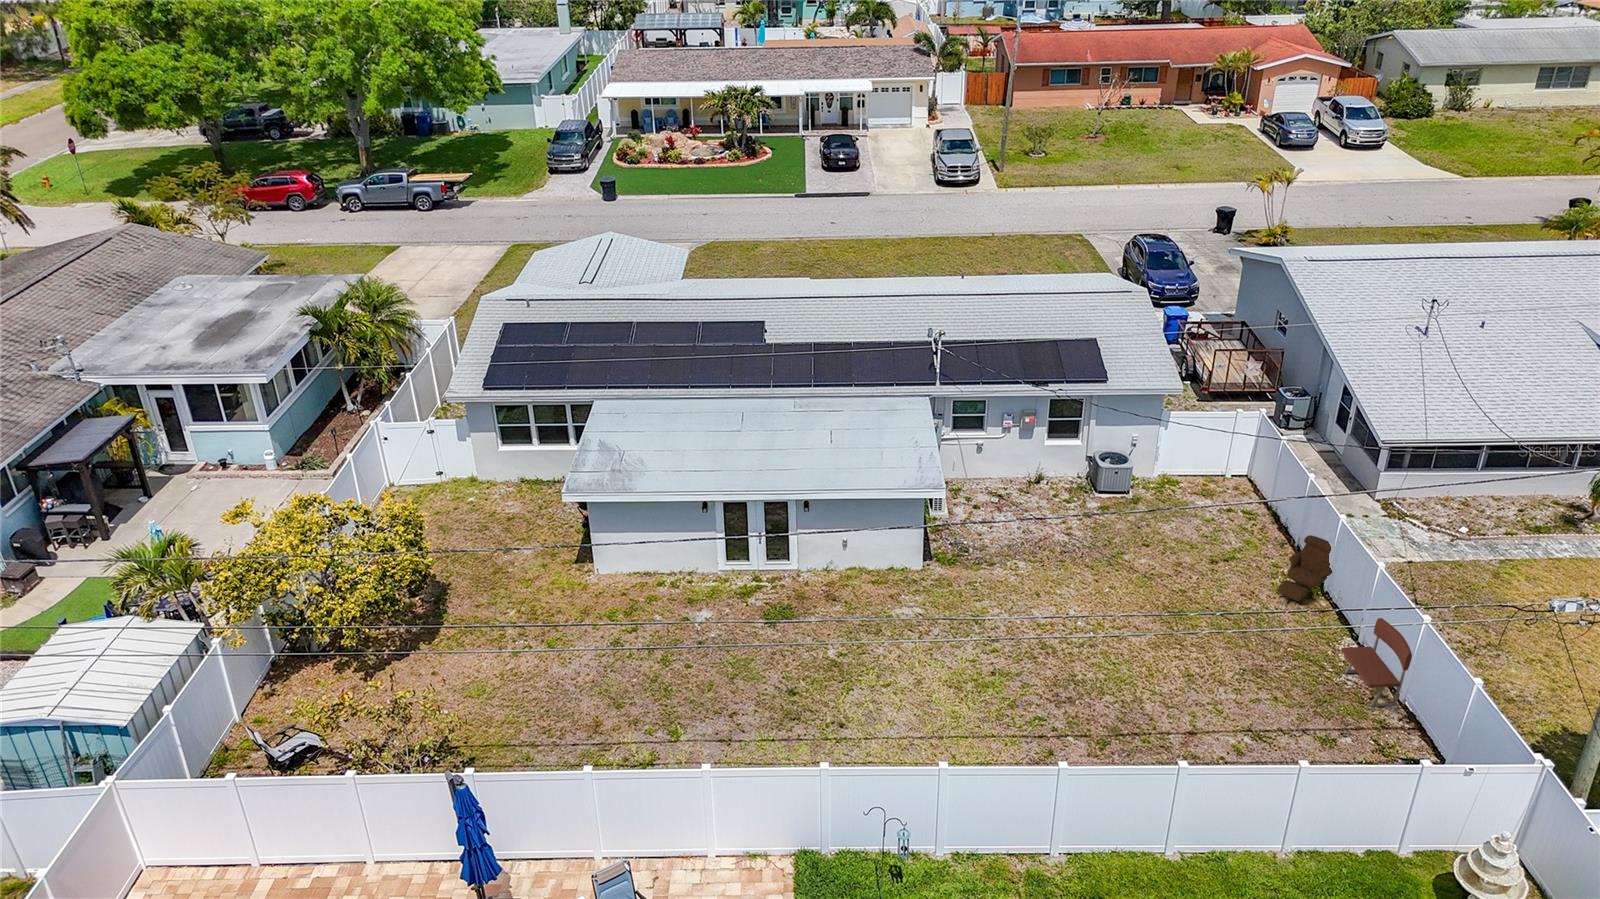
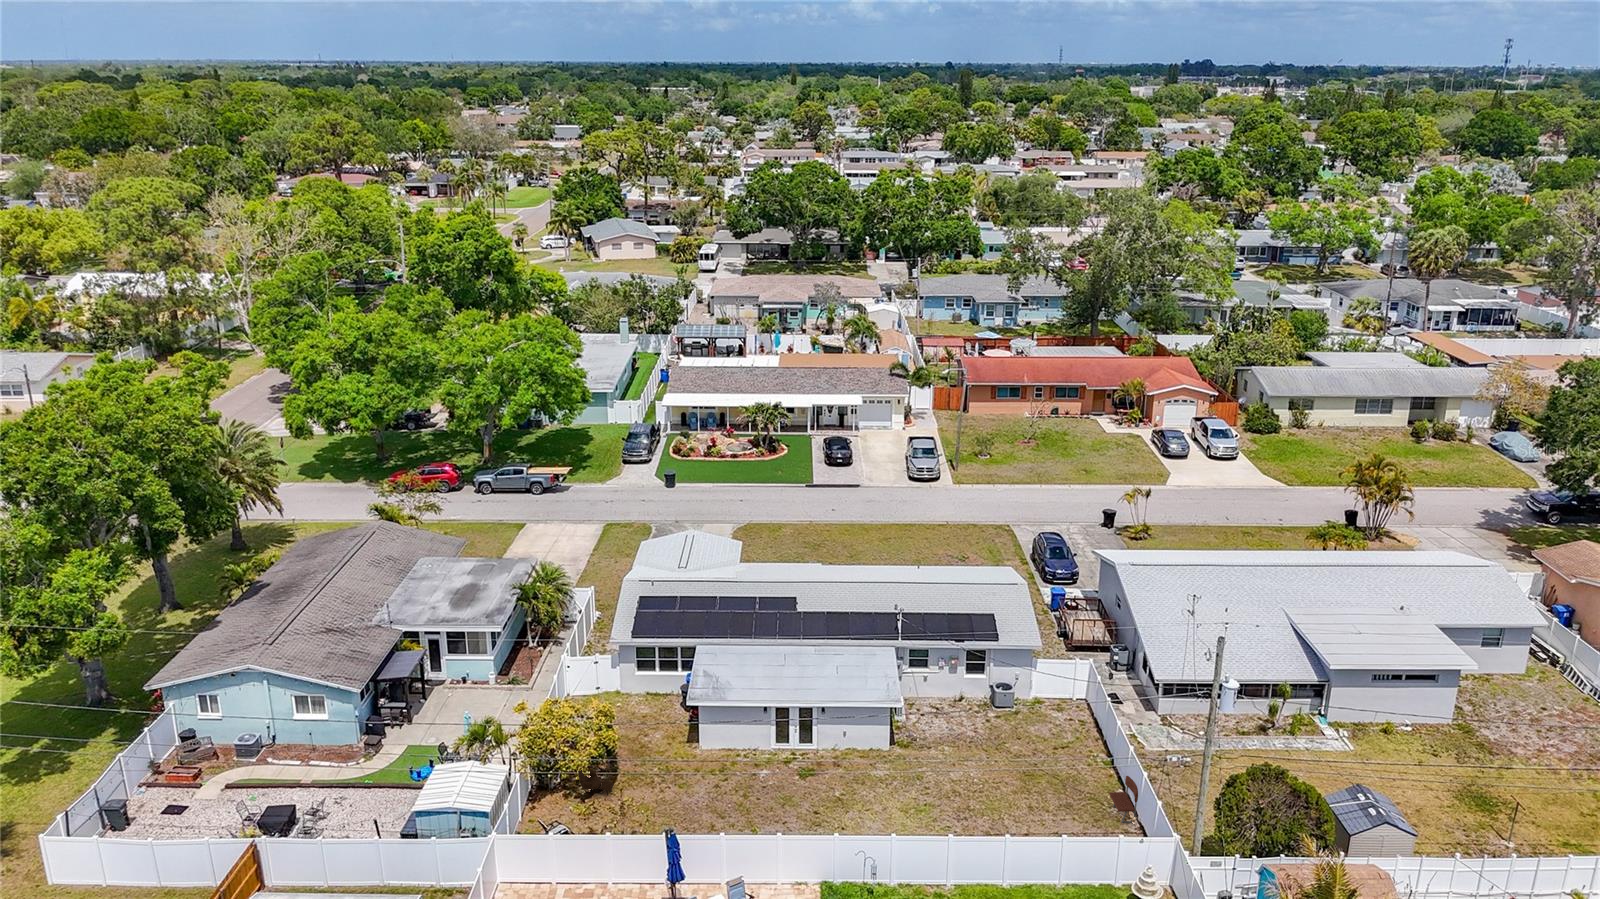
lounge chair: present [1278,535,1332,605] -> present [578,770,614,796]

